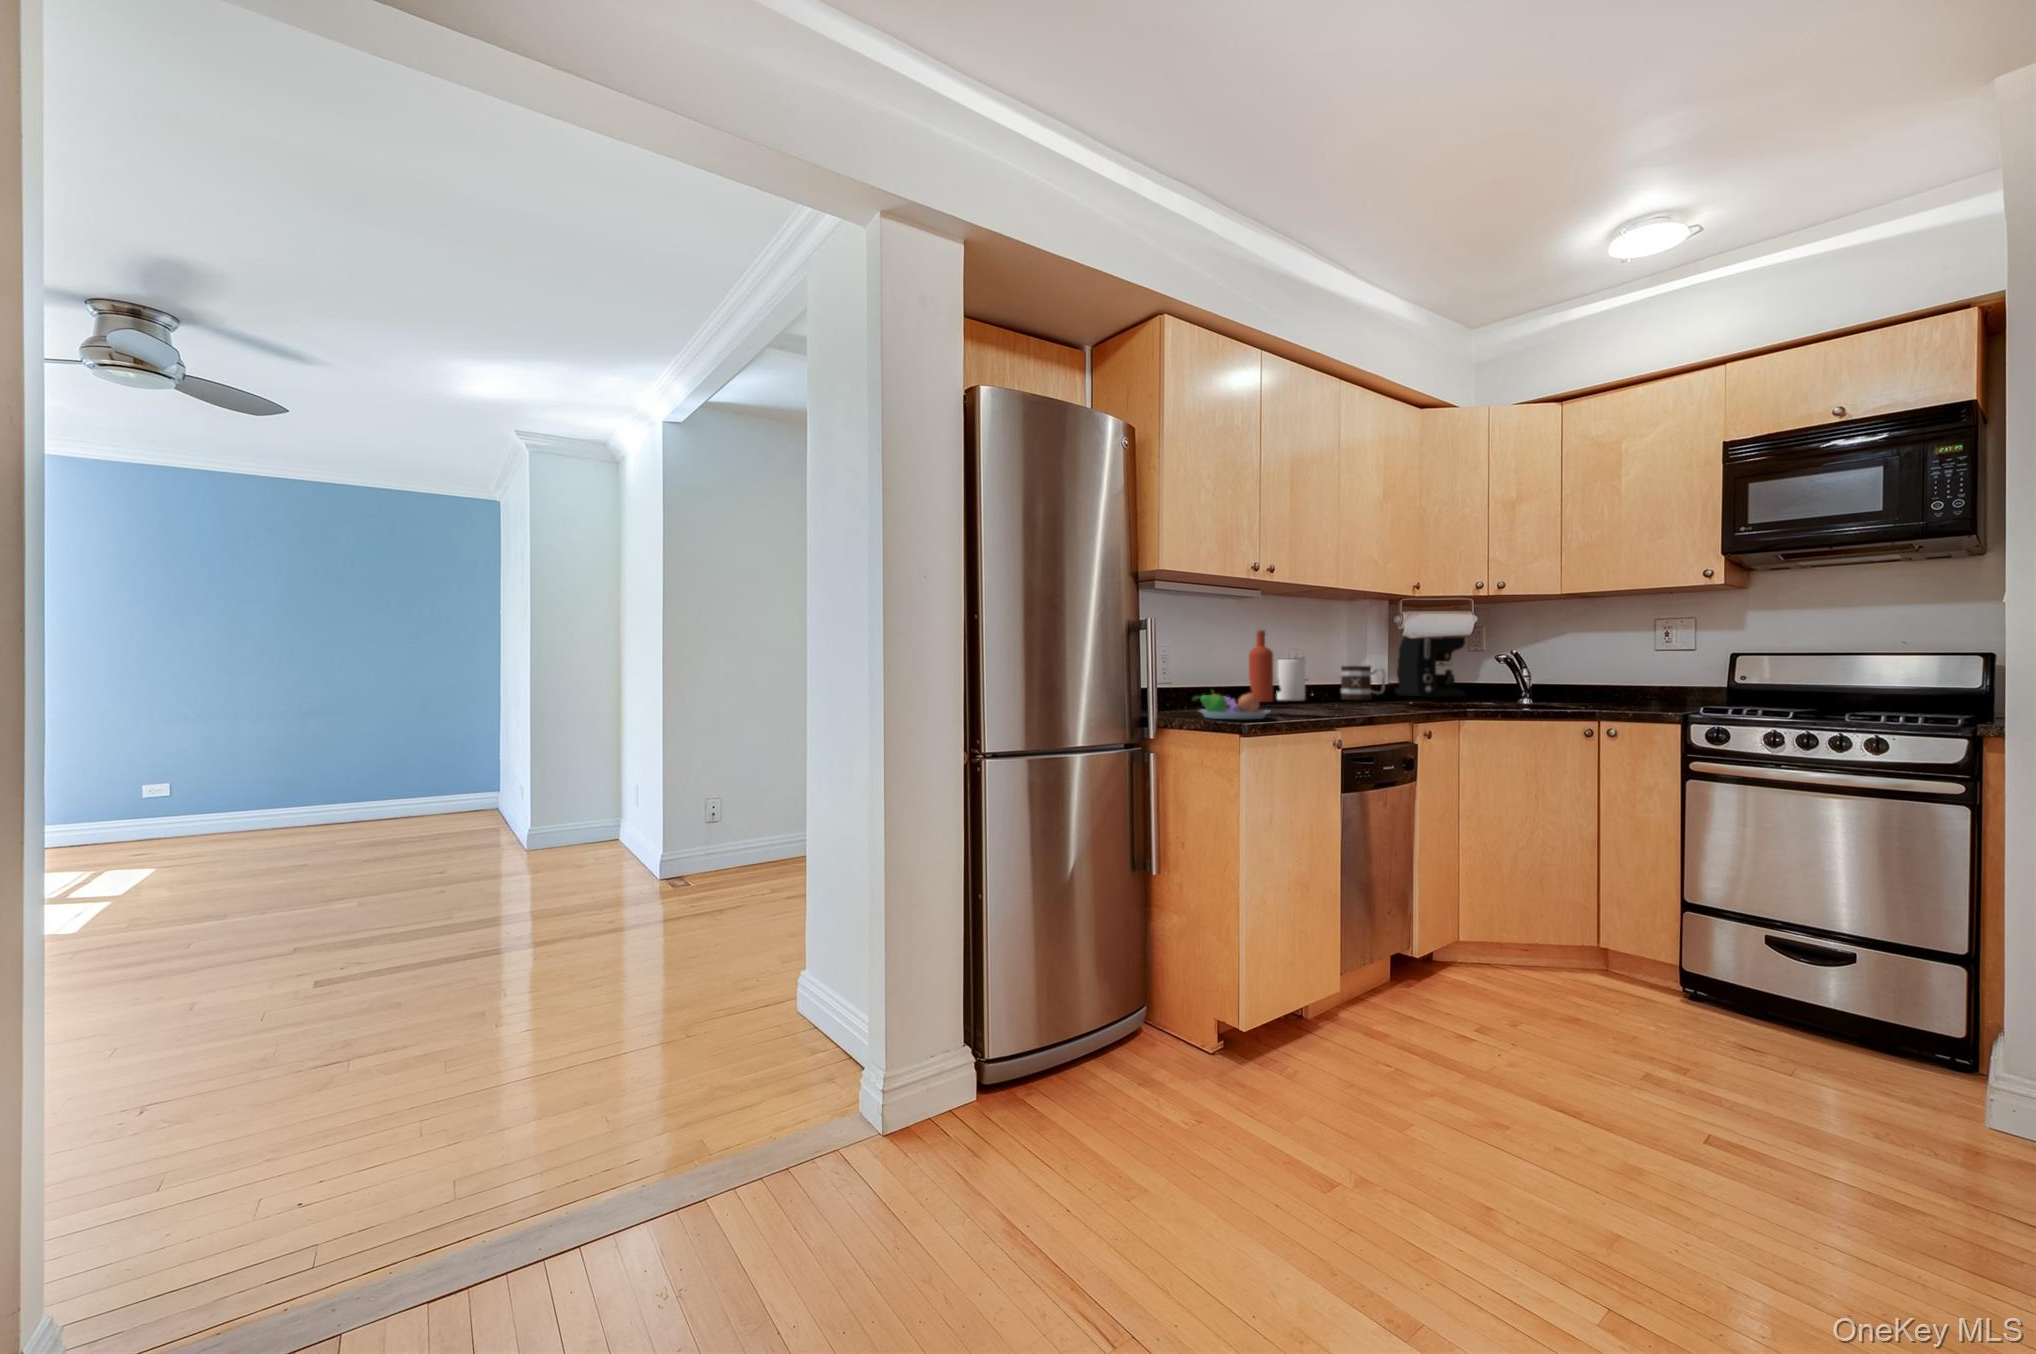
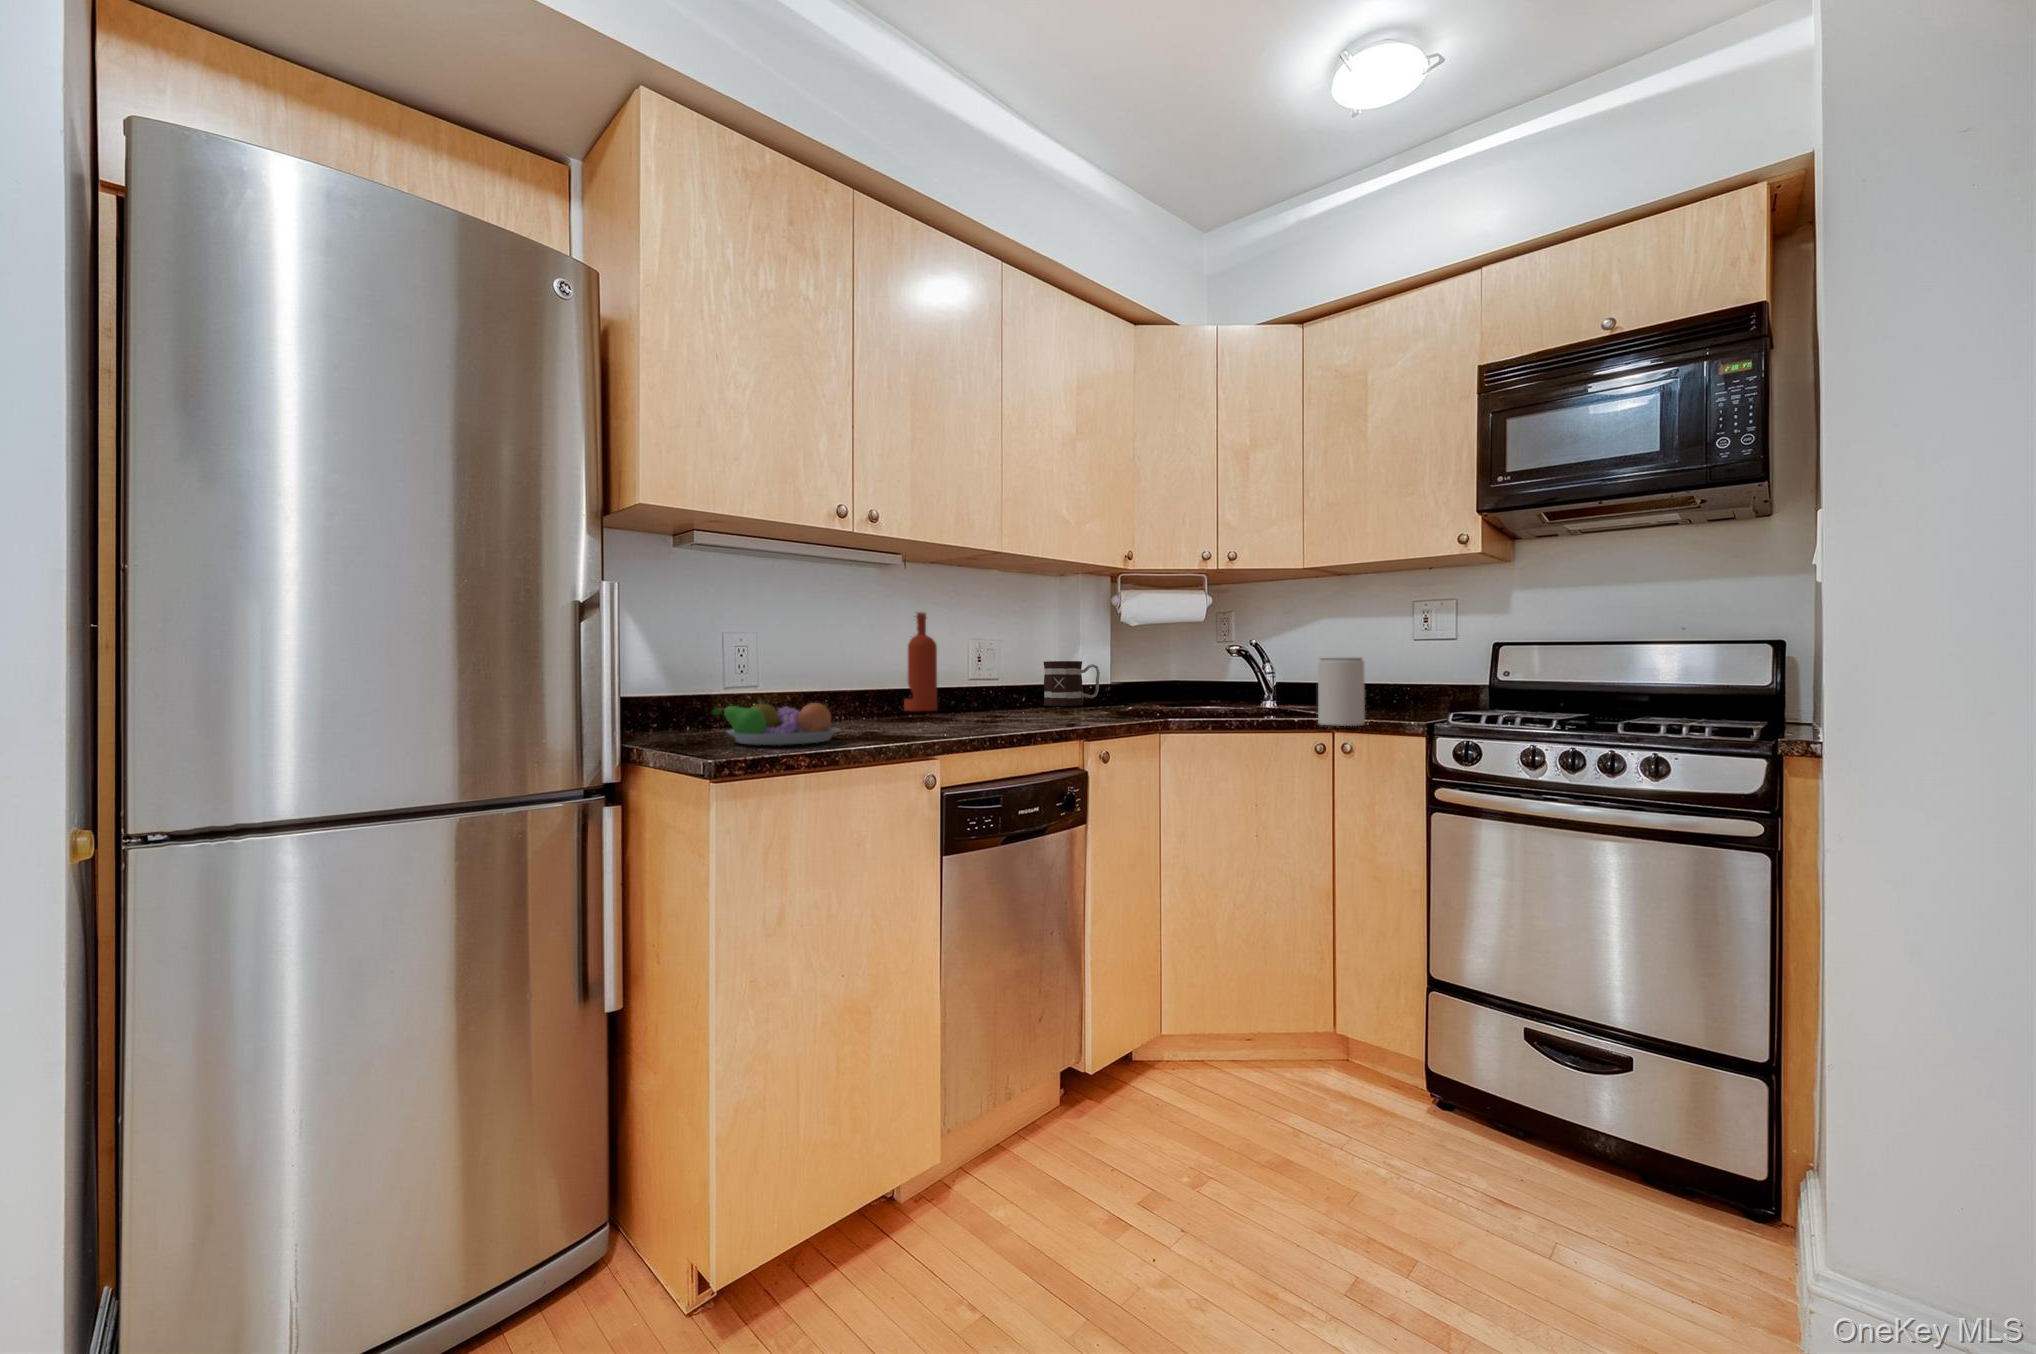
coffee maker: present [1395,637,1466,697] -> none [1127,621,1207,700]
jar: present [1277,659,1305,700] -> present [1318,658,1365,726]

